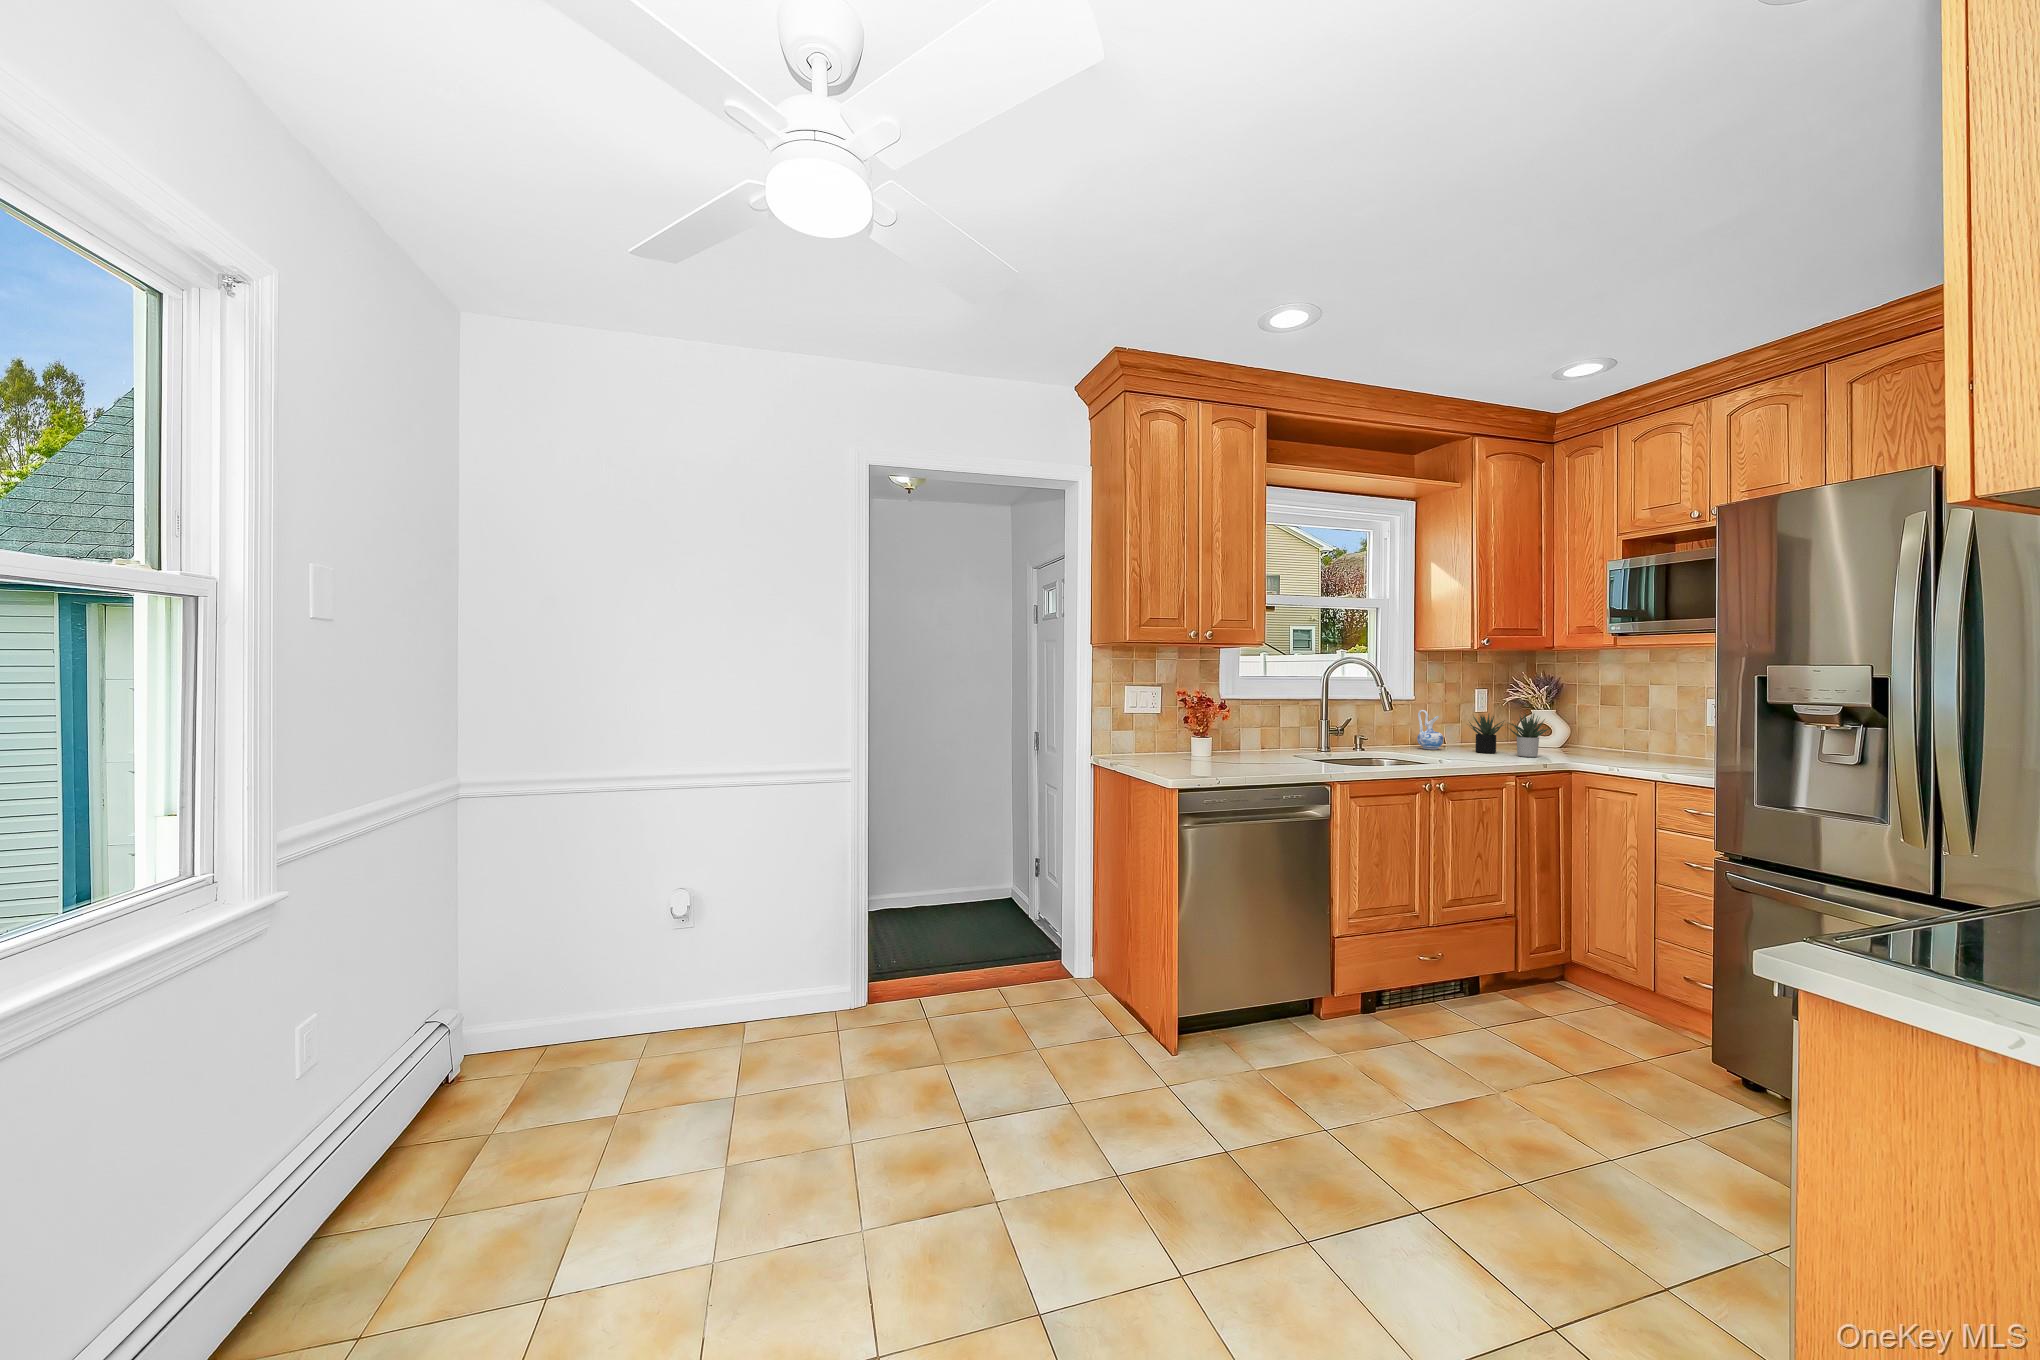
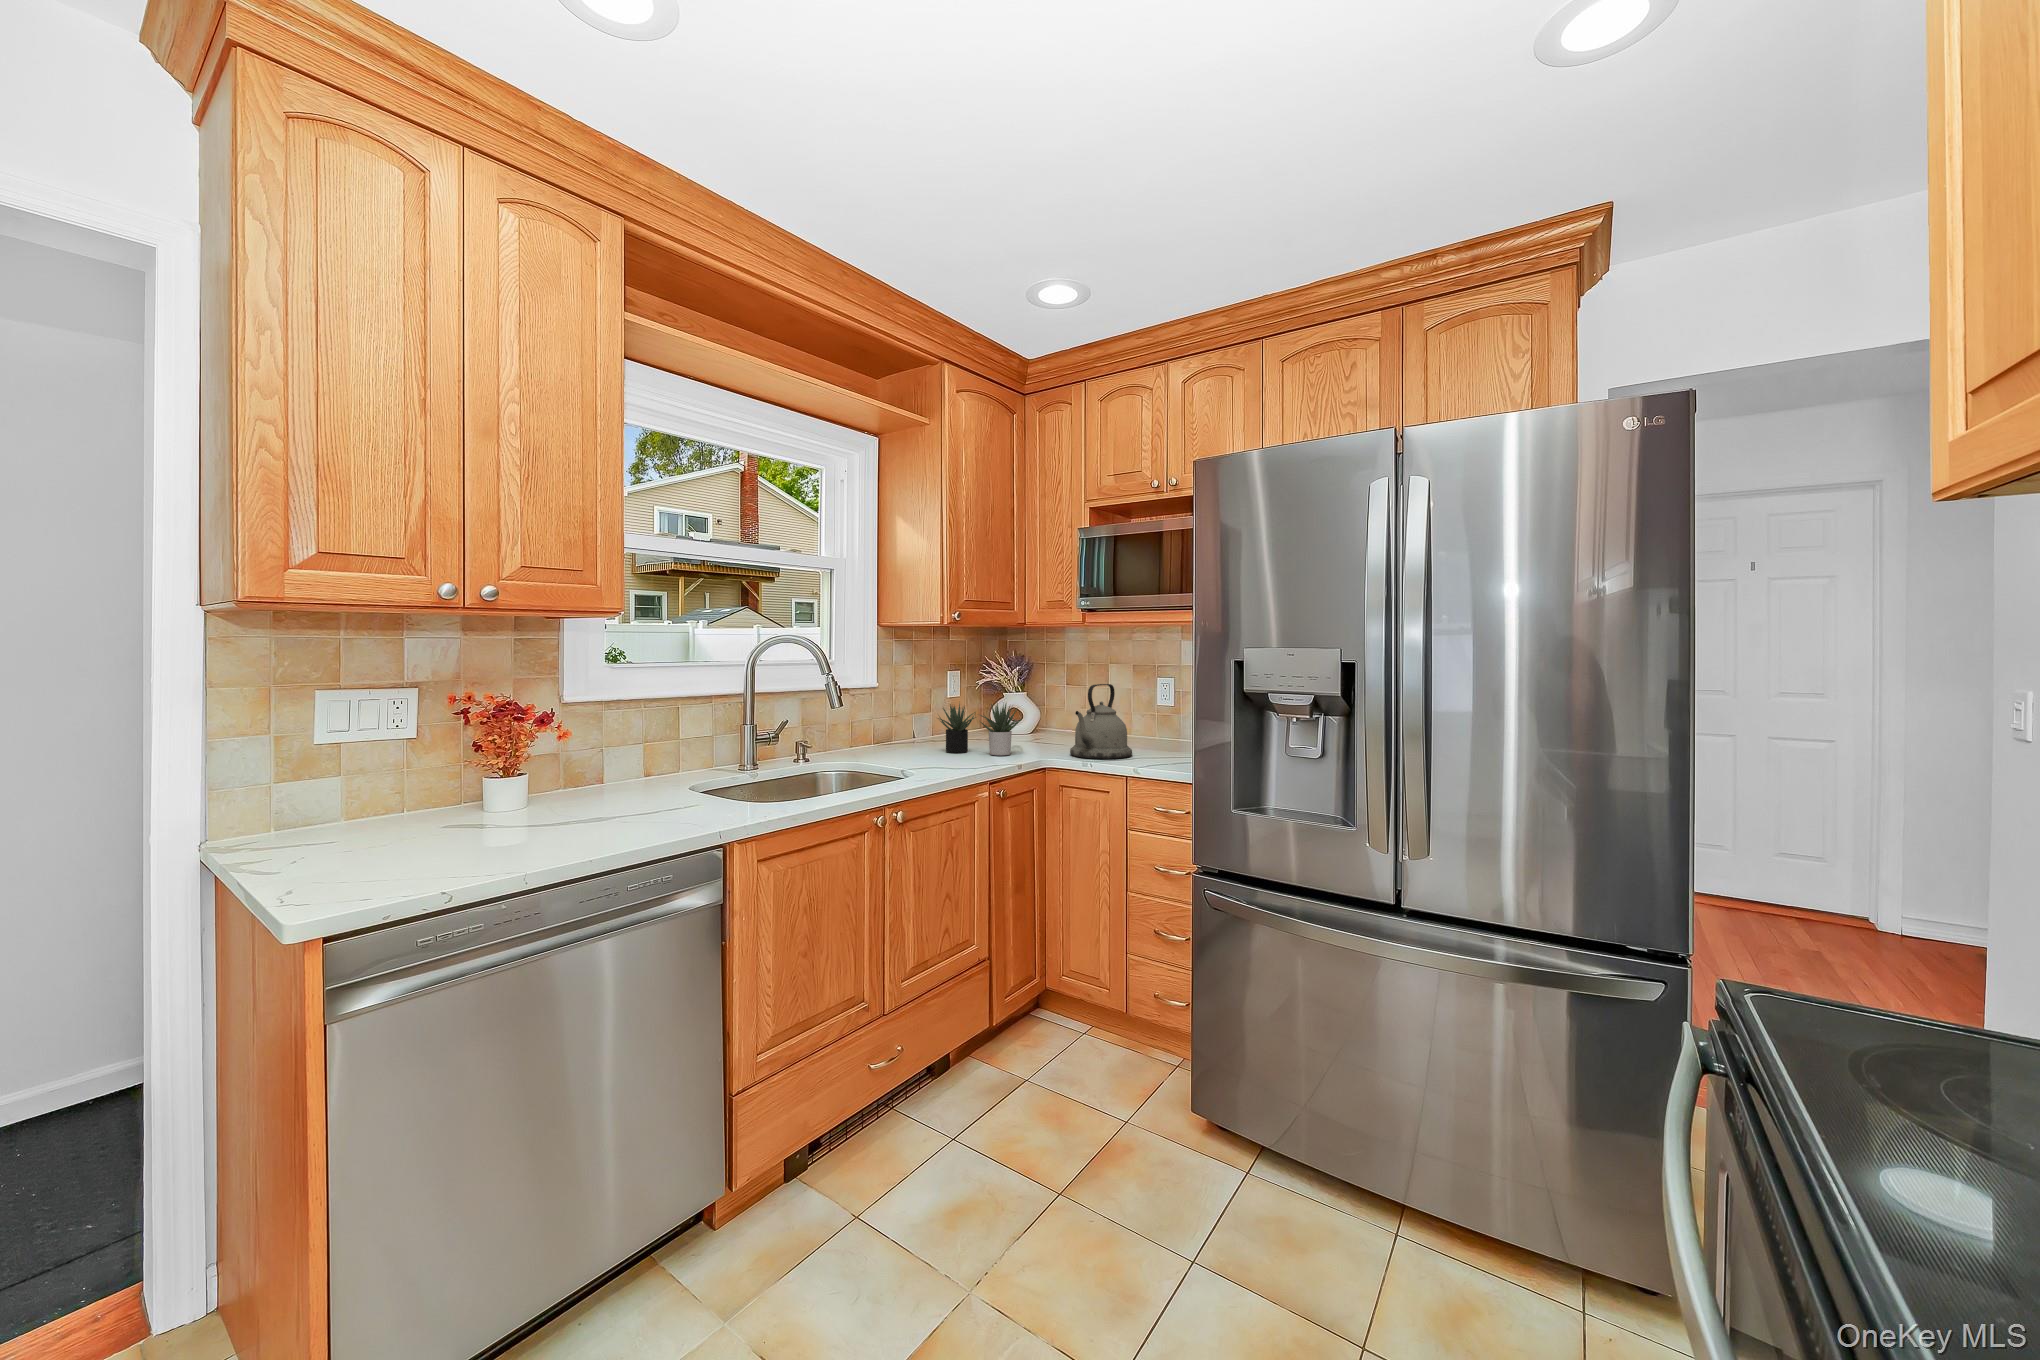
kettle: none [1599,701,1668,766] -> present [1070,684,1132,759]
ceramic pitcher: present [1417,710,1443,750] -> none [881,701,910,752]

